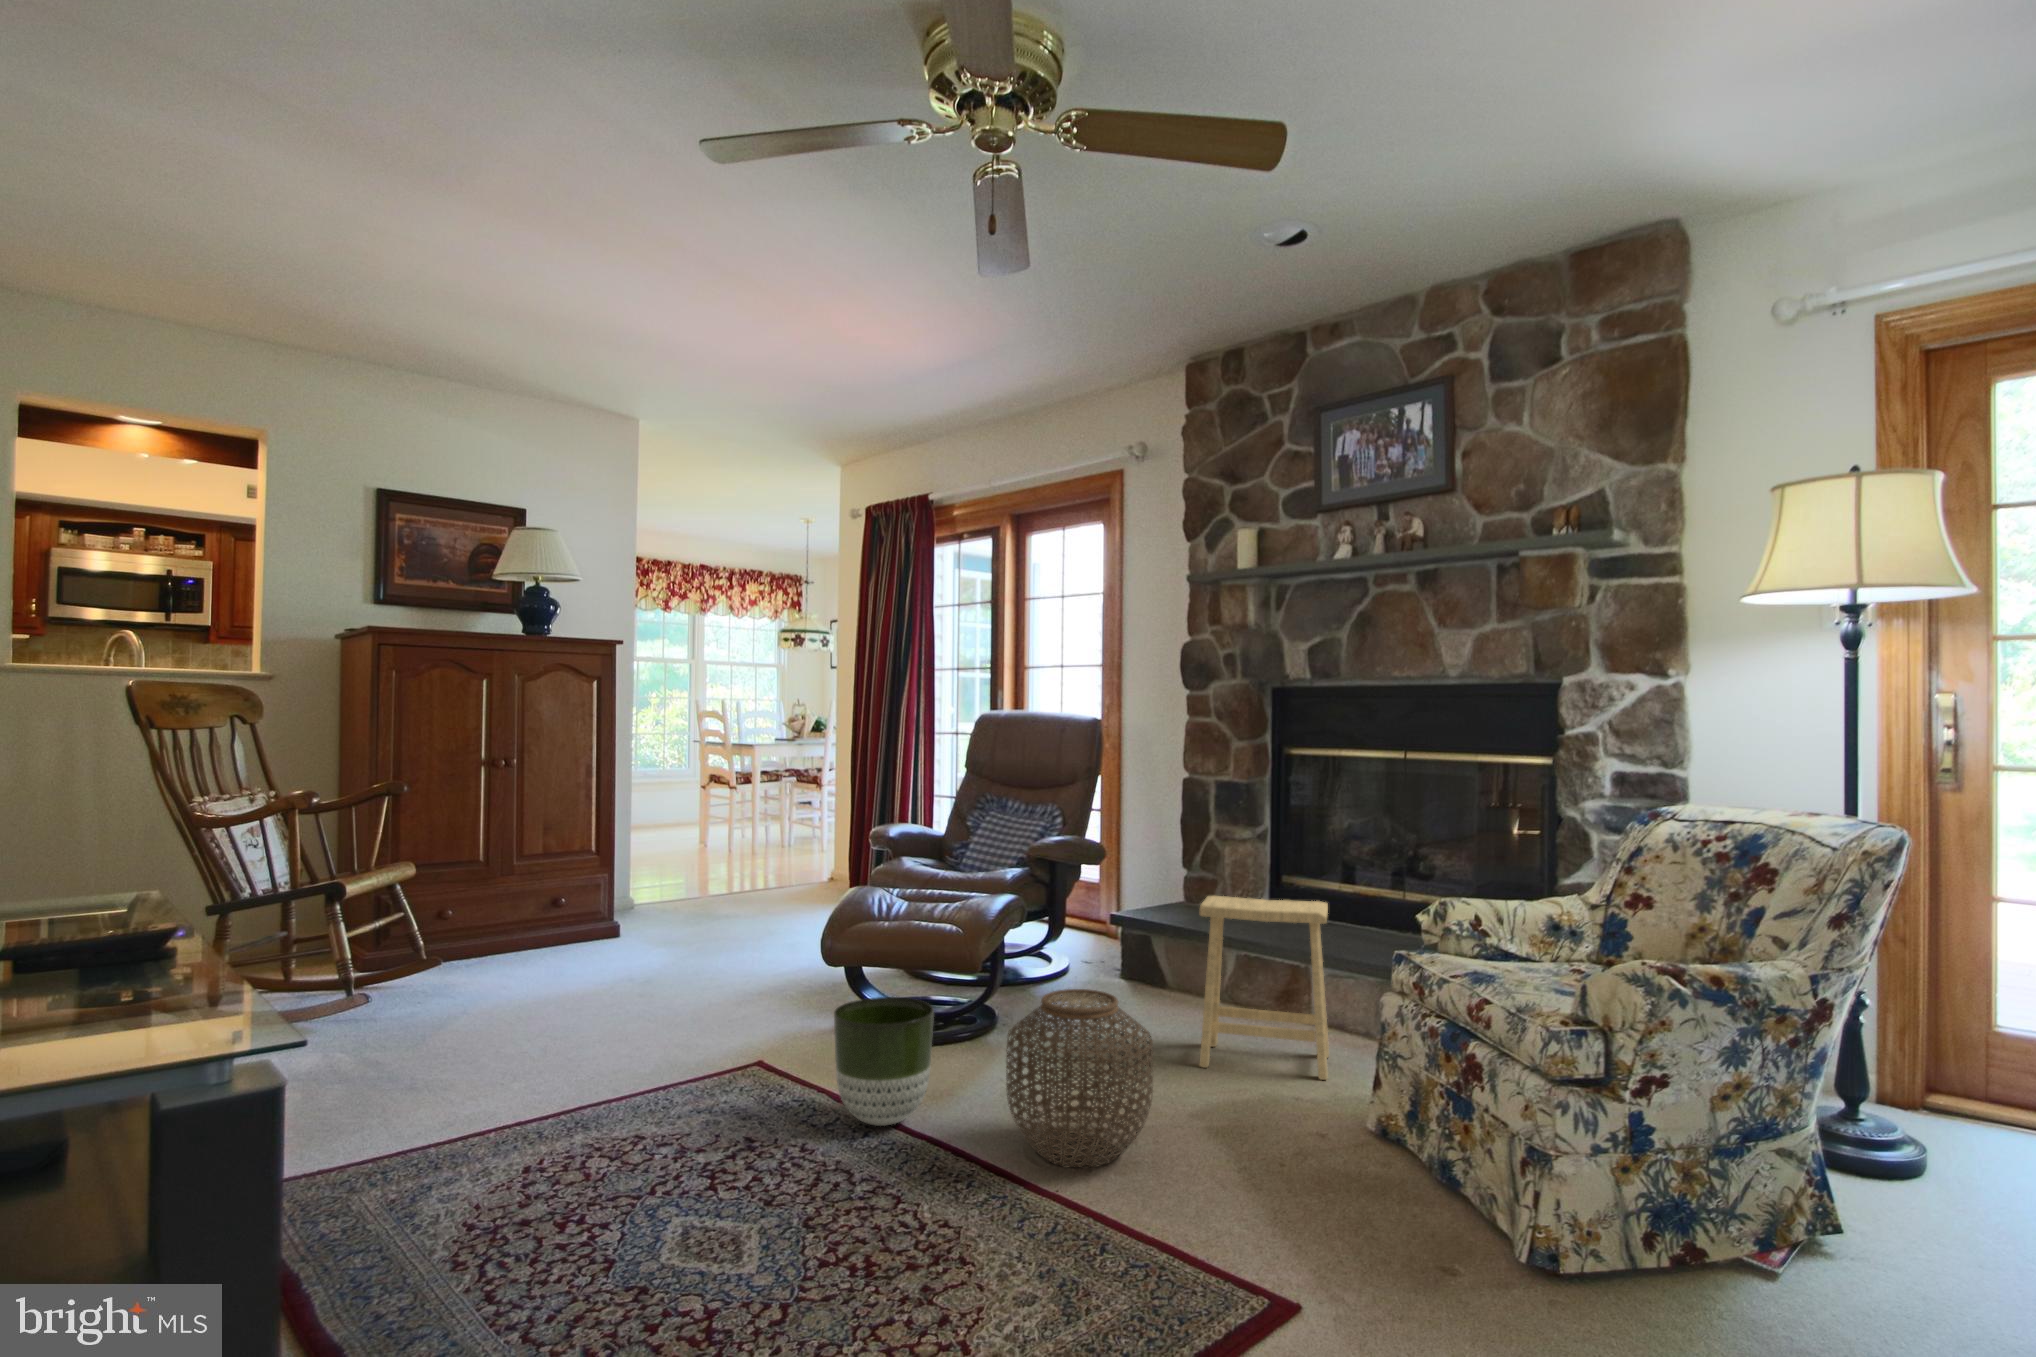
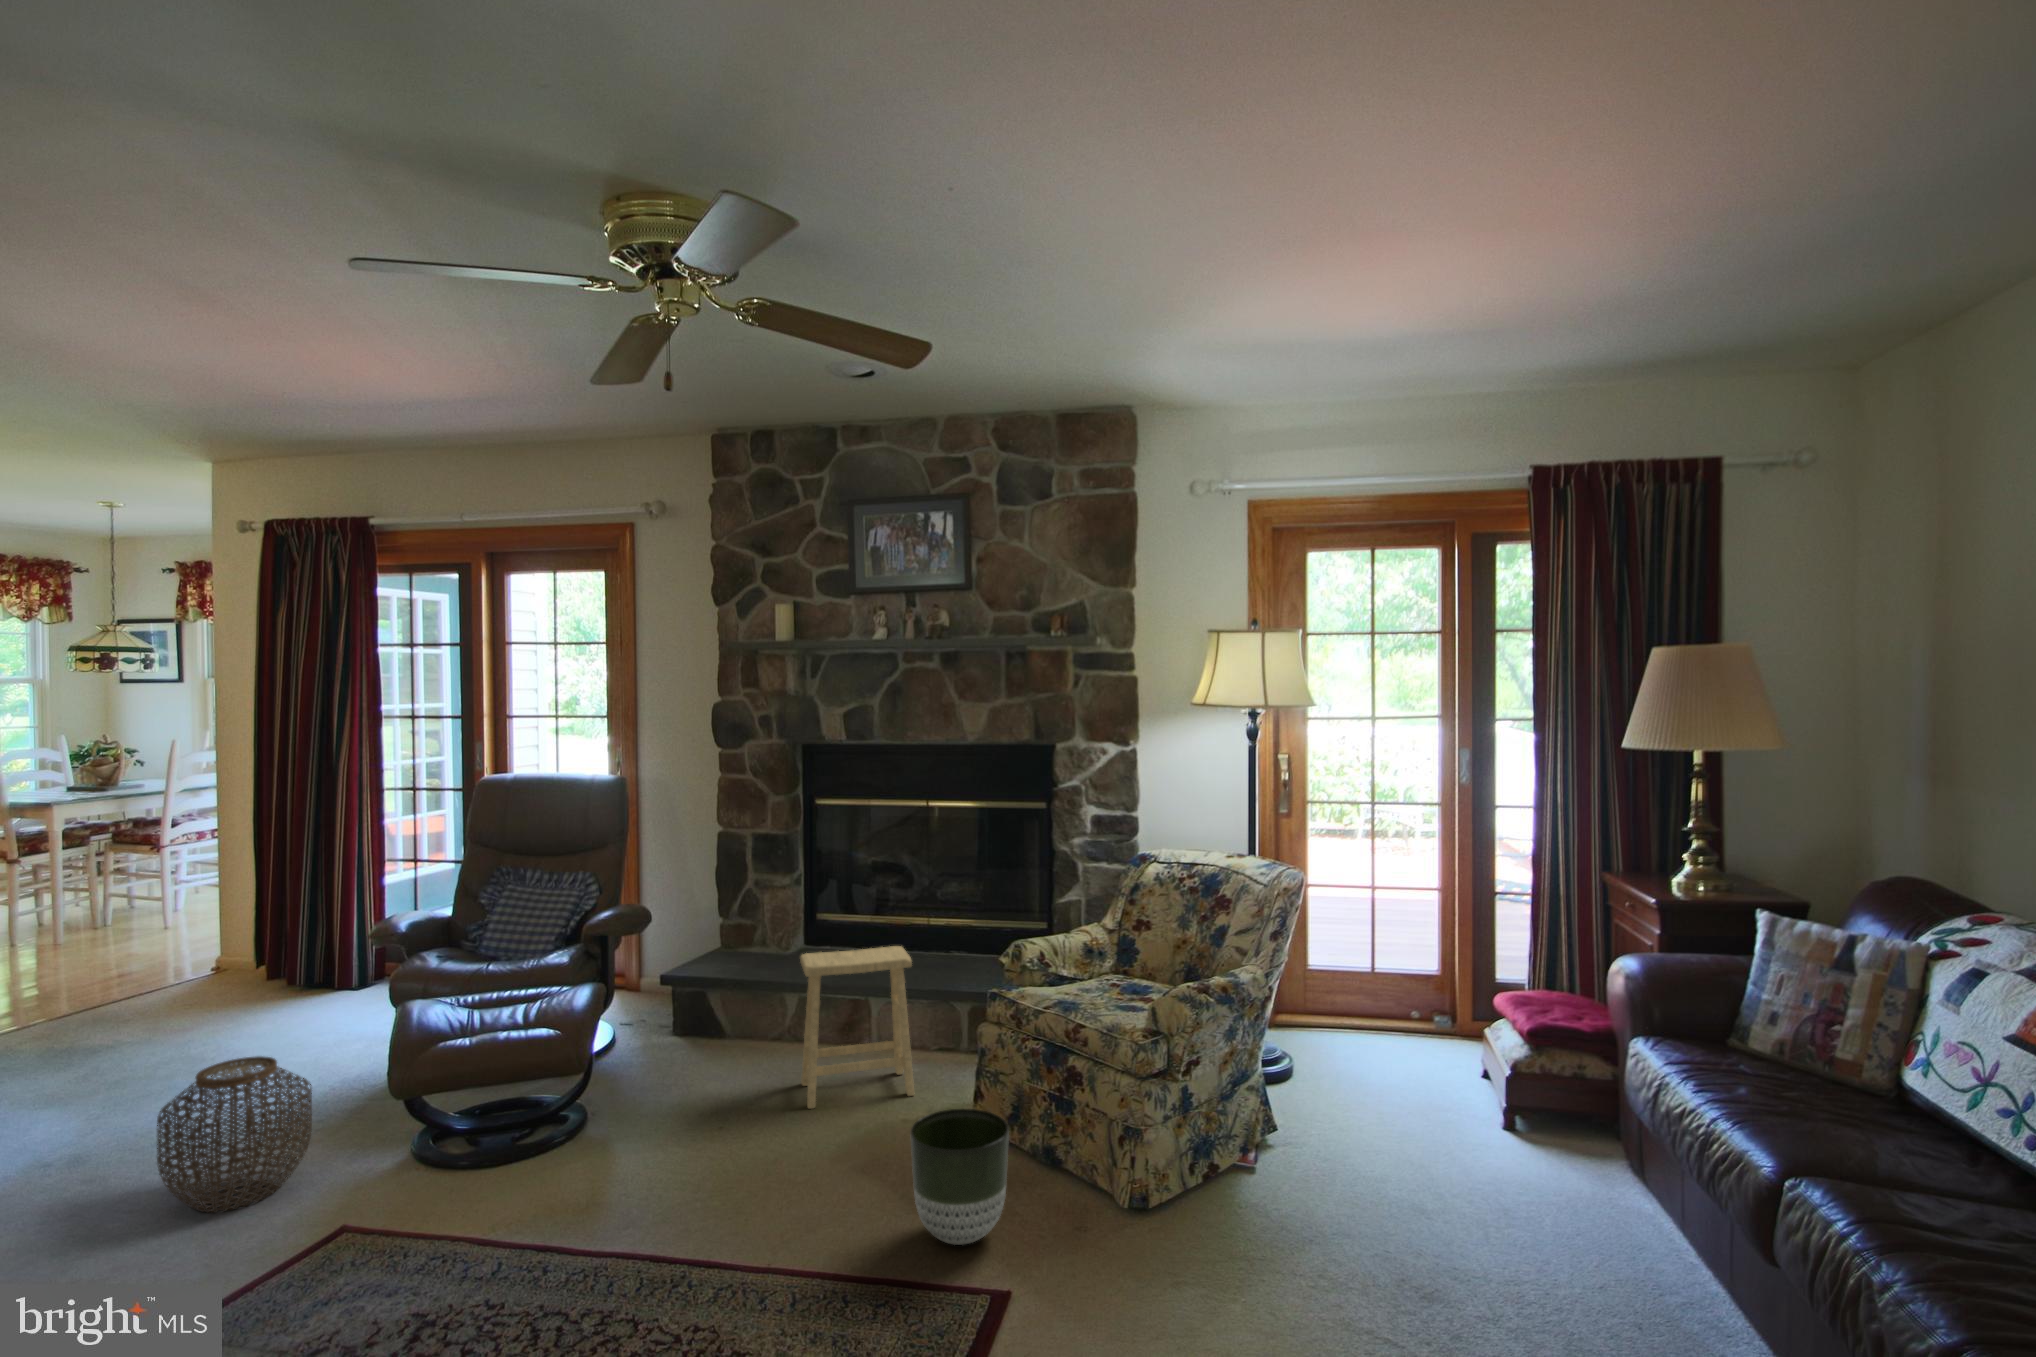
woven basket: present [1006,989,1153,1167] -> present [157,1056,312,1212]
planter: present [834,997,934,1126] -> present [910,1109,1009,1245]

